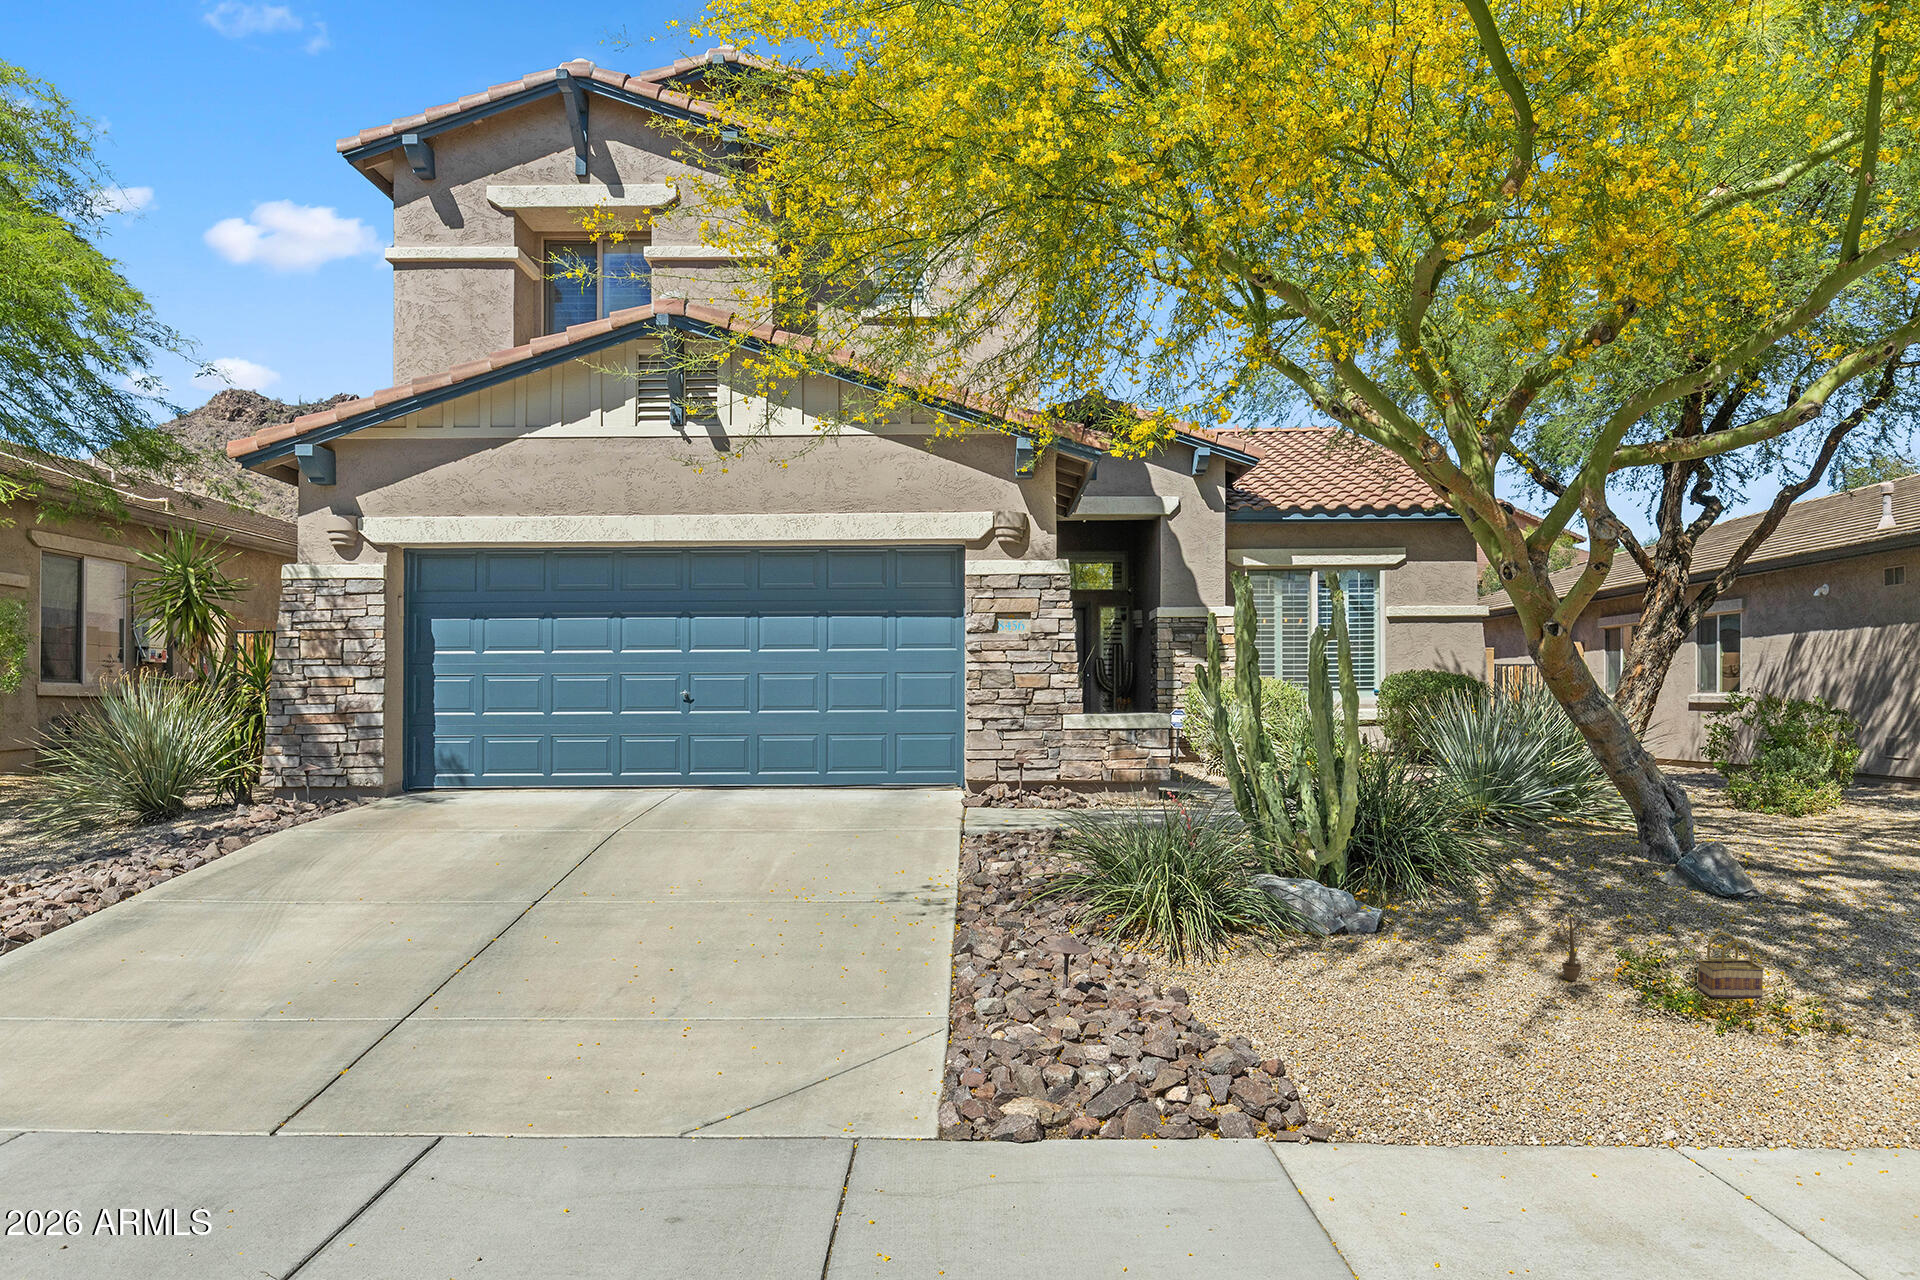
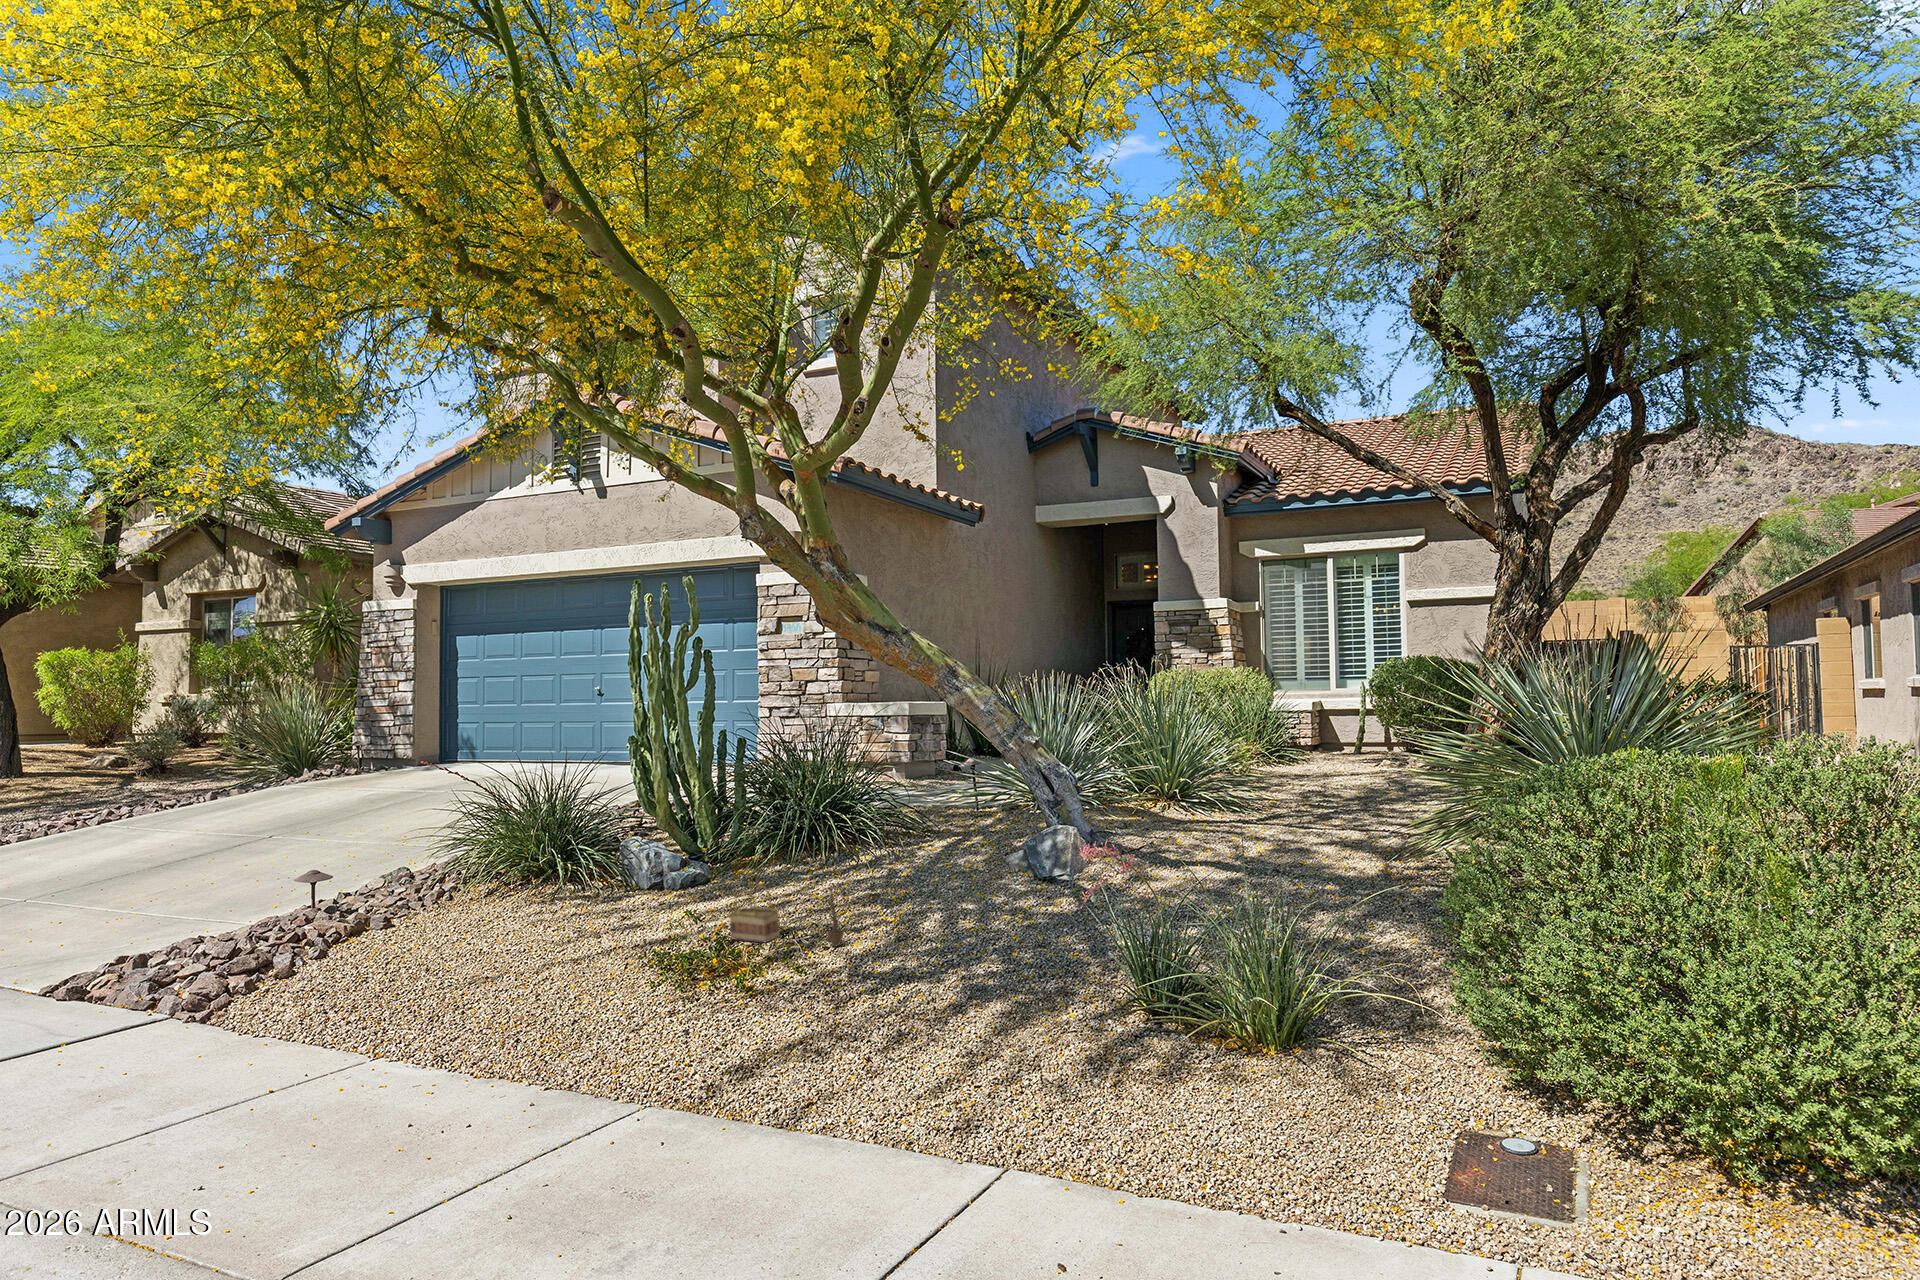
decorative plant: present [1542,916,1594,981] -> present [818,886,851,947]

